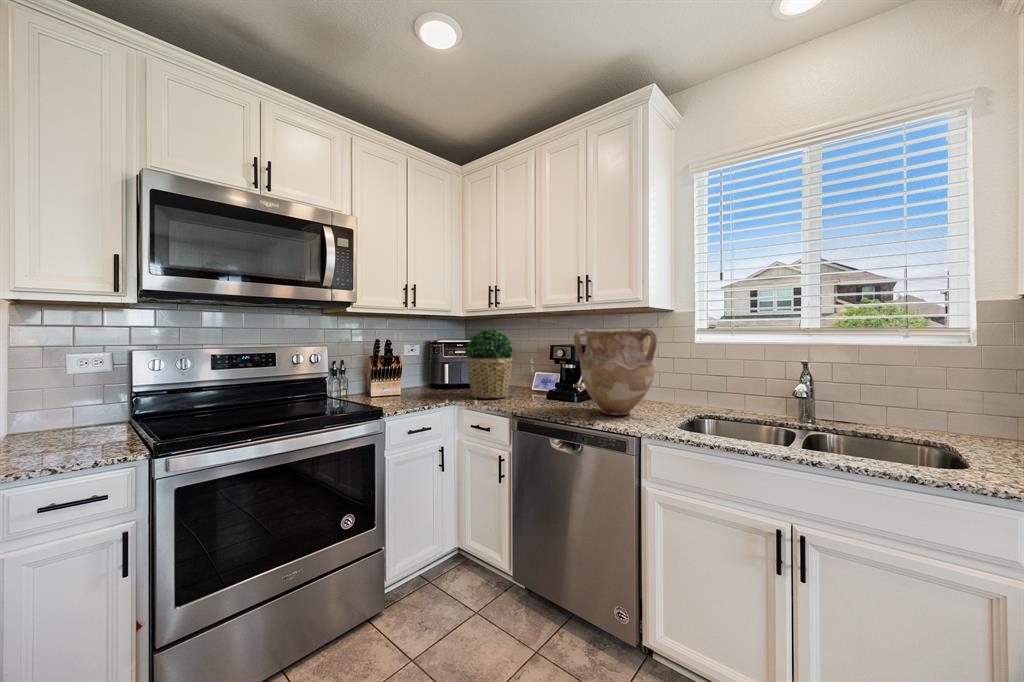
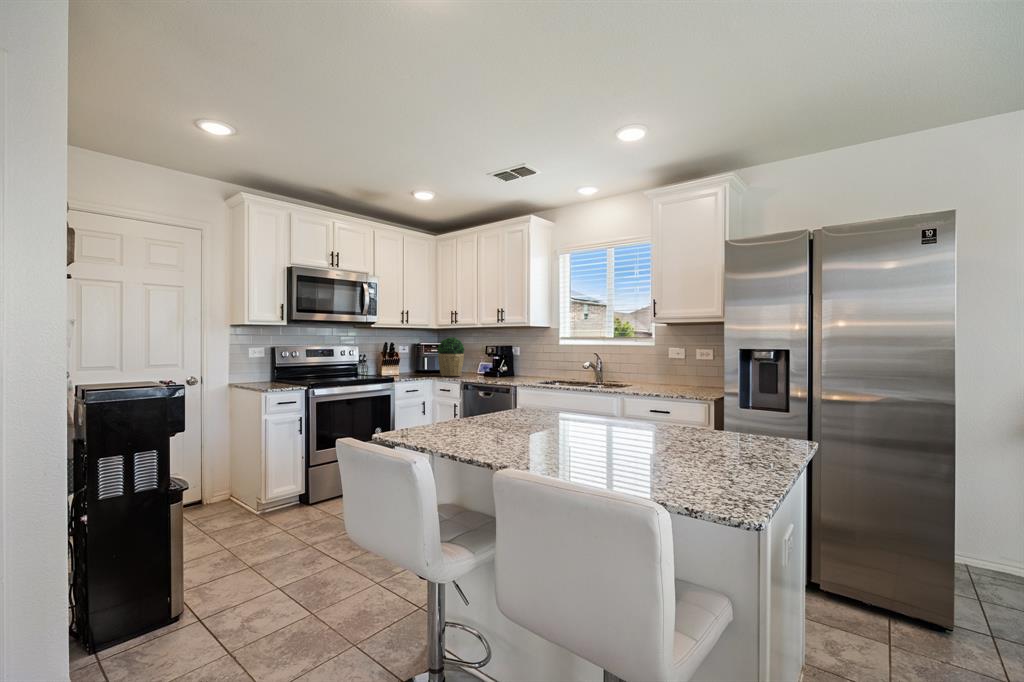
vase: present [574,328,658,415] -> none [492,339,533,382]

